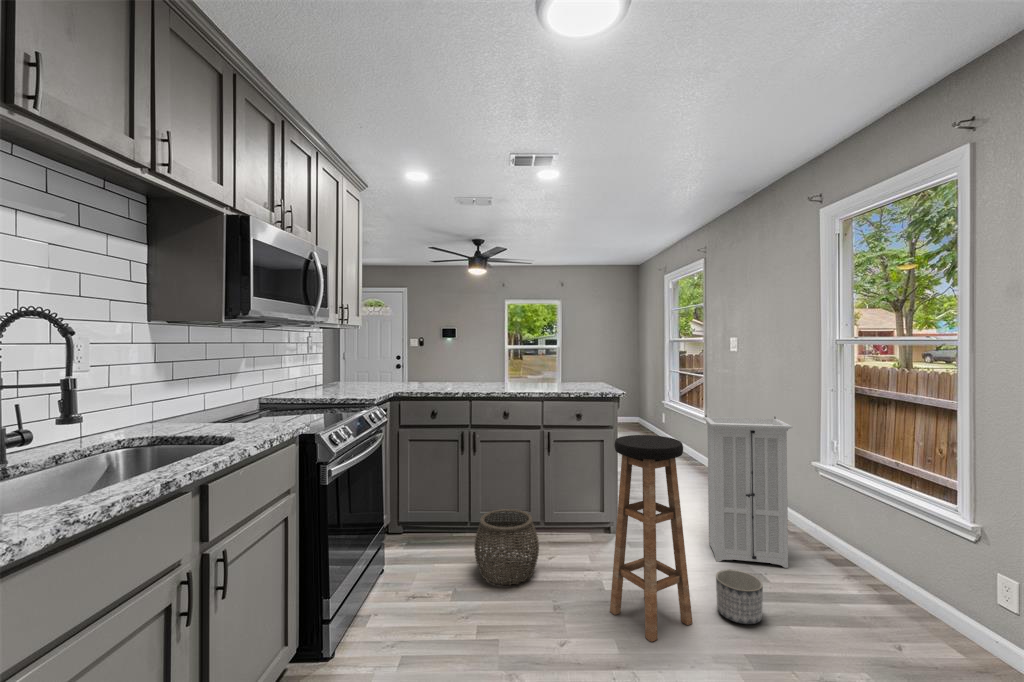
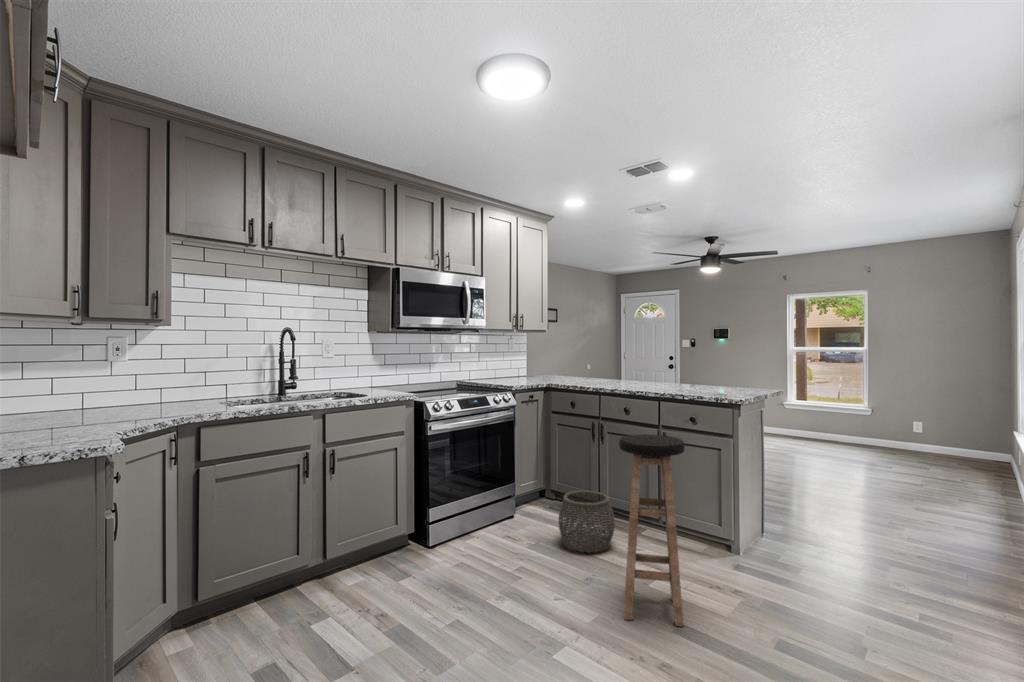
storage cabinet: present [703,416,792,568] -> none [800,434,927,646]
planter: present [716,569,763,624] -> none [718,593,769,653]

